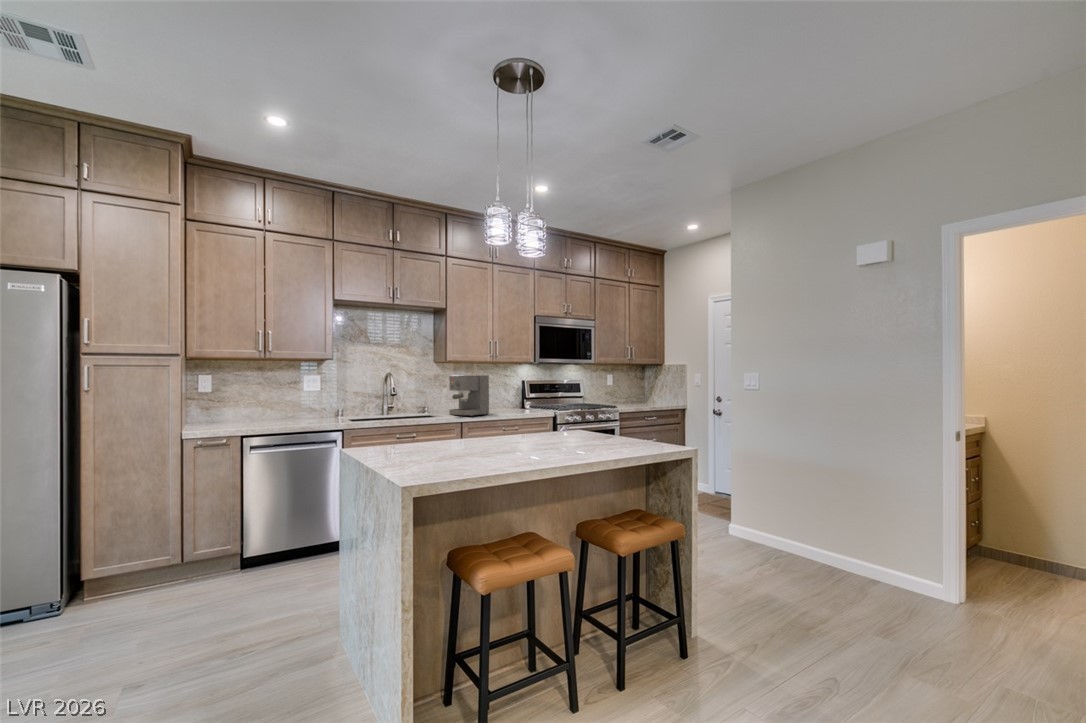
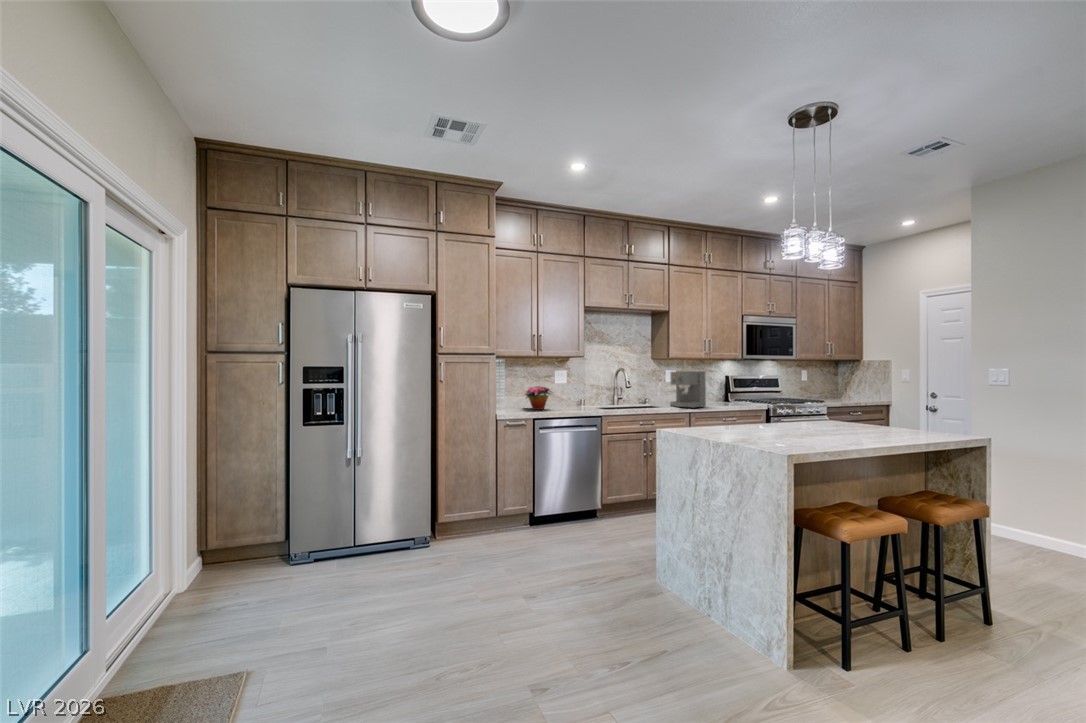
flower arrangement: none [244,393,293,423] -> present [525,386,551,410]

